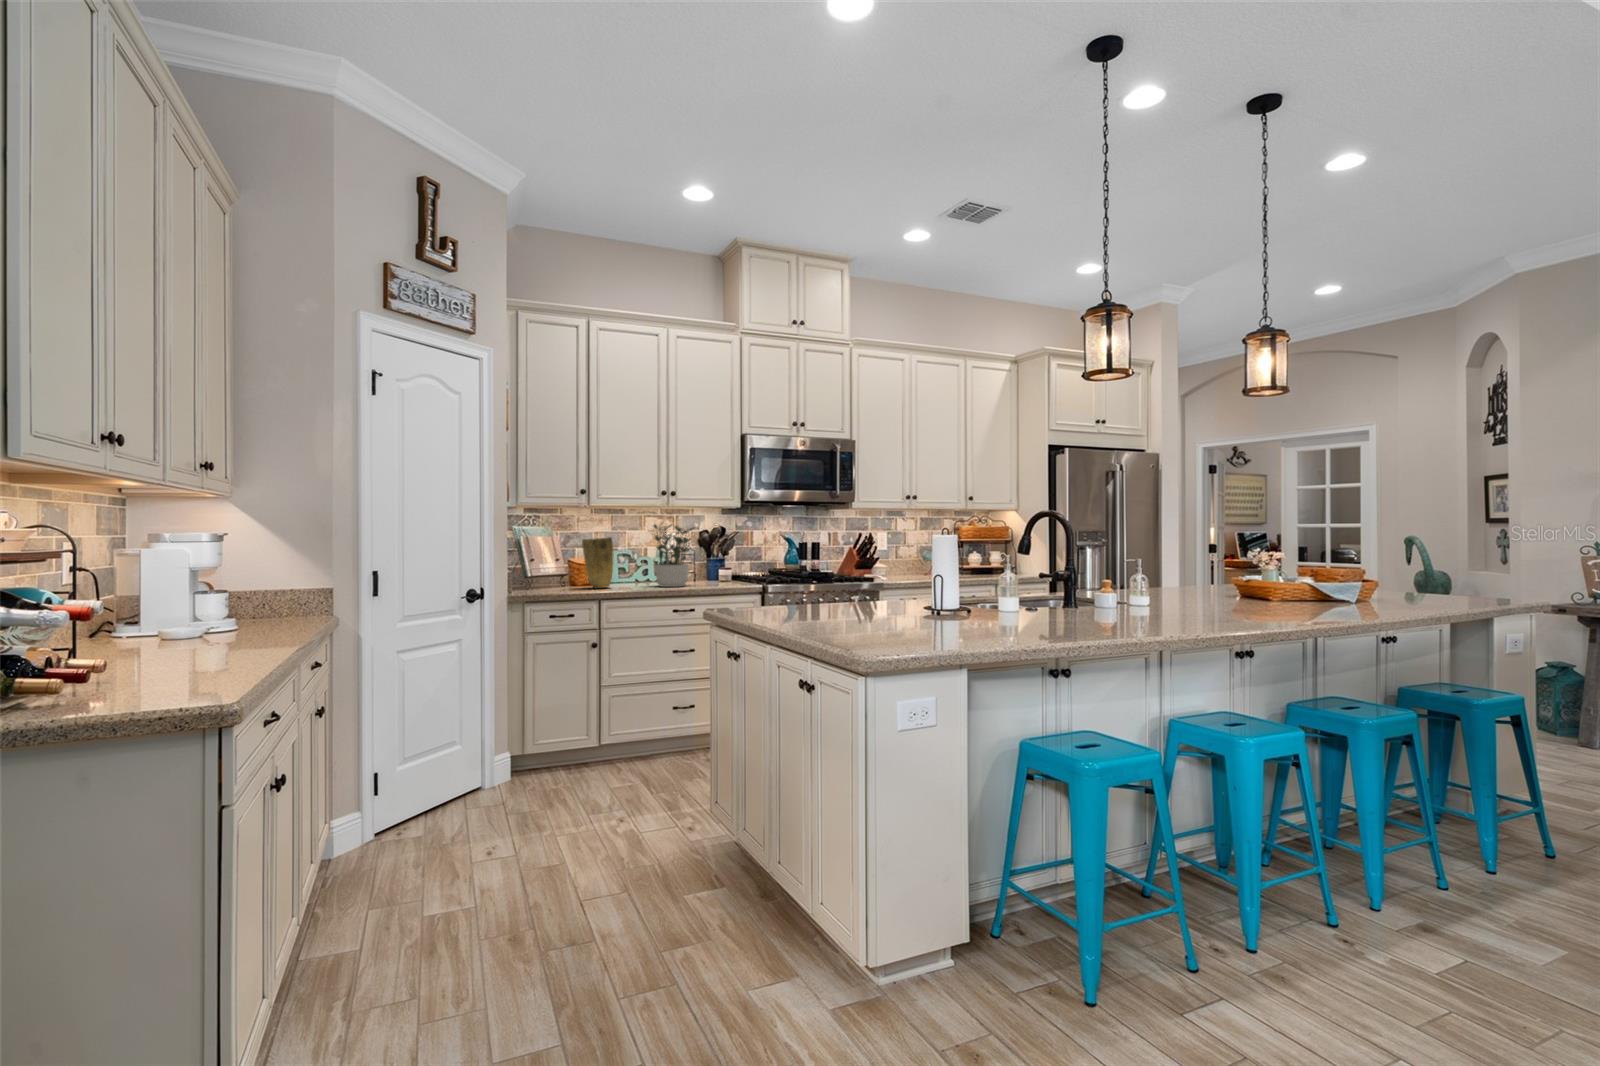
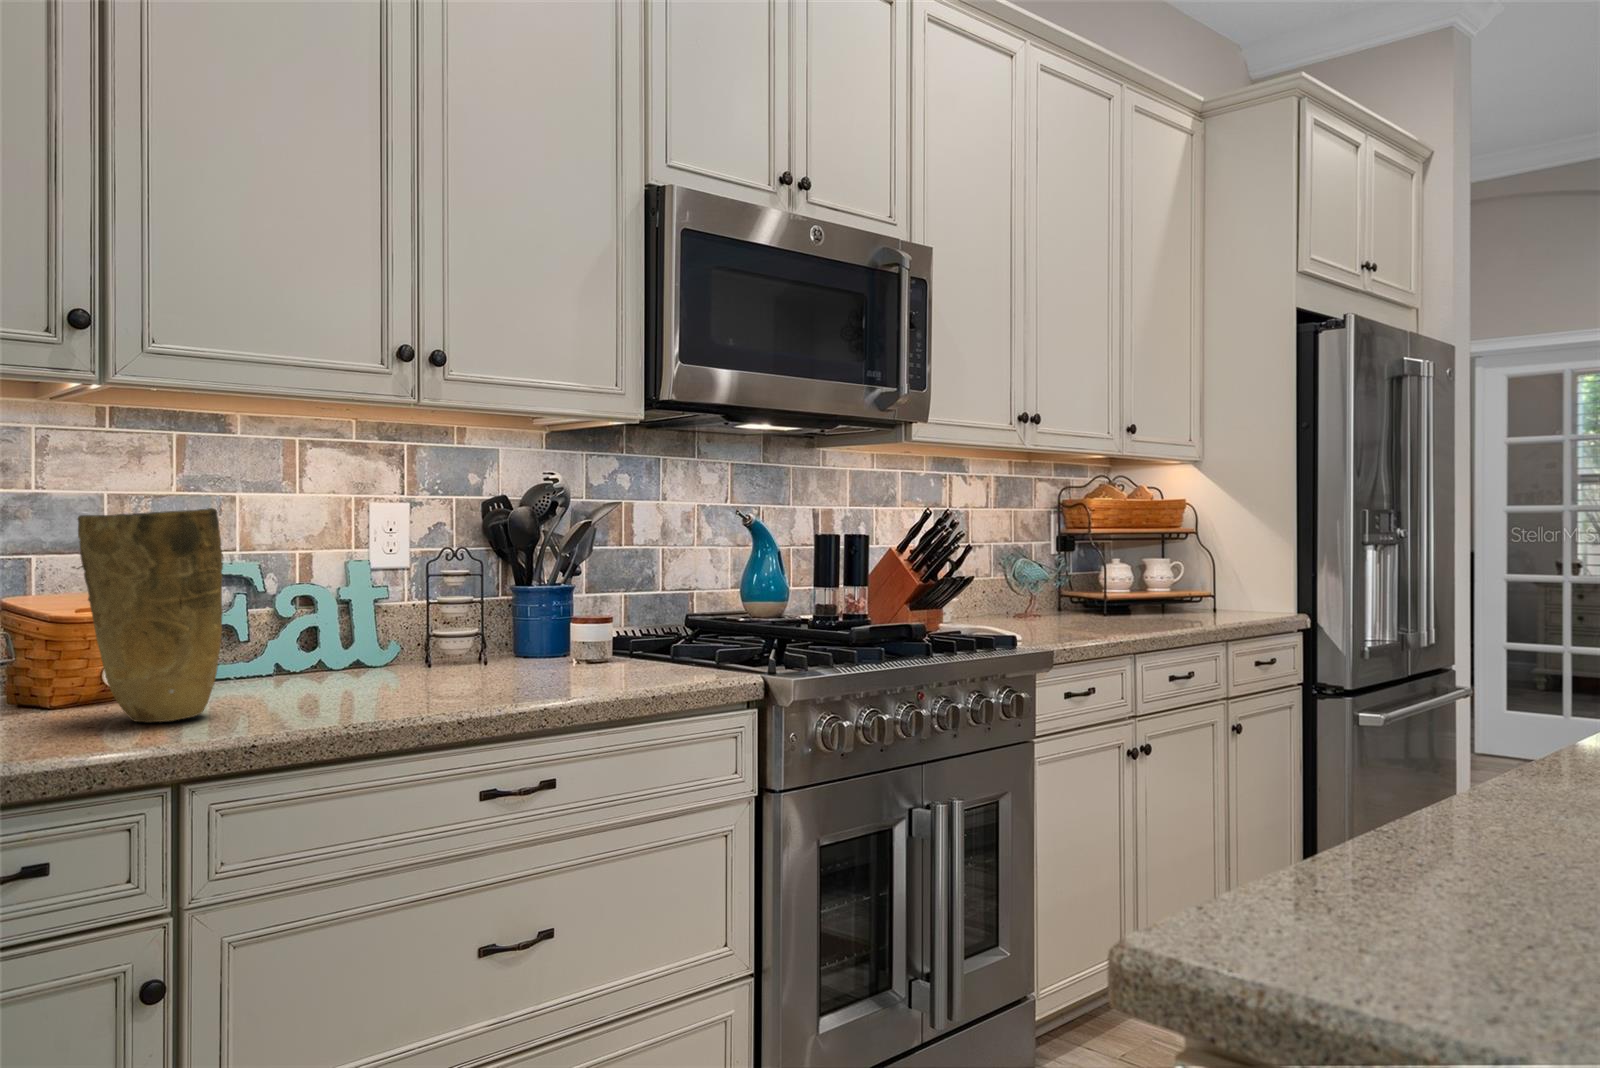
potted plant: present [654,522,694,587] -> none [352,447,545,699]

